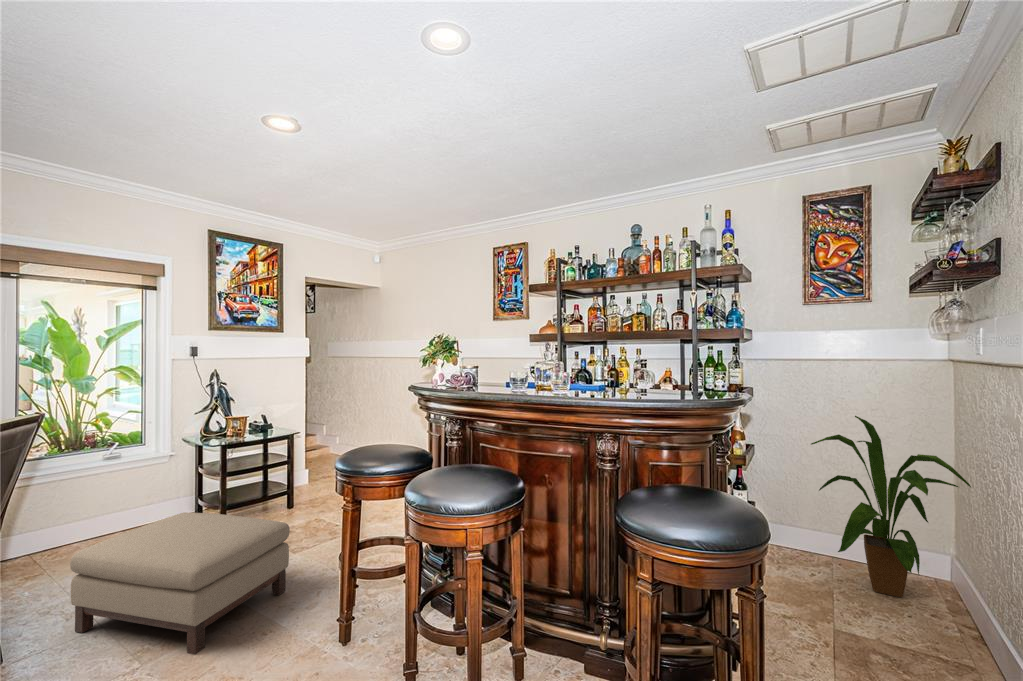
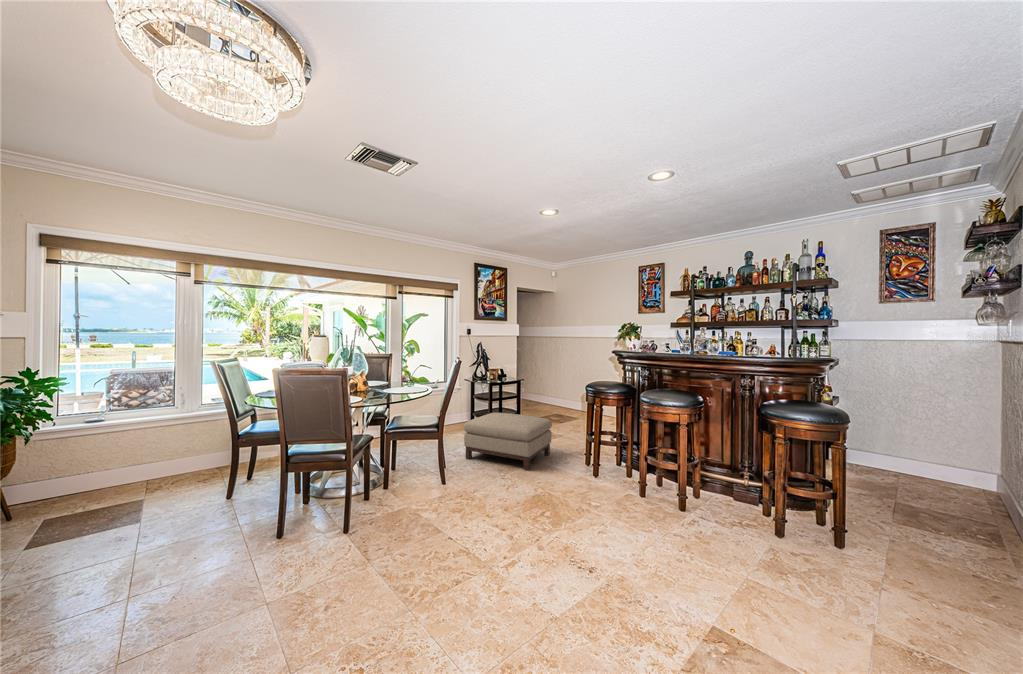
house plant: present [811,416,971,598] -> none [880,377,999,491]

